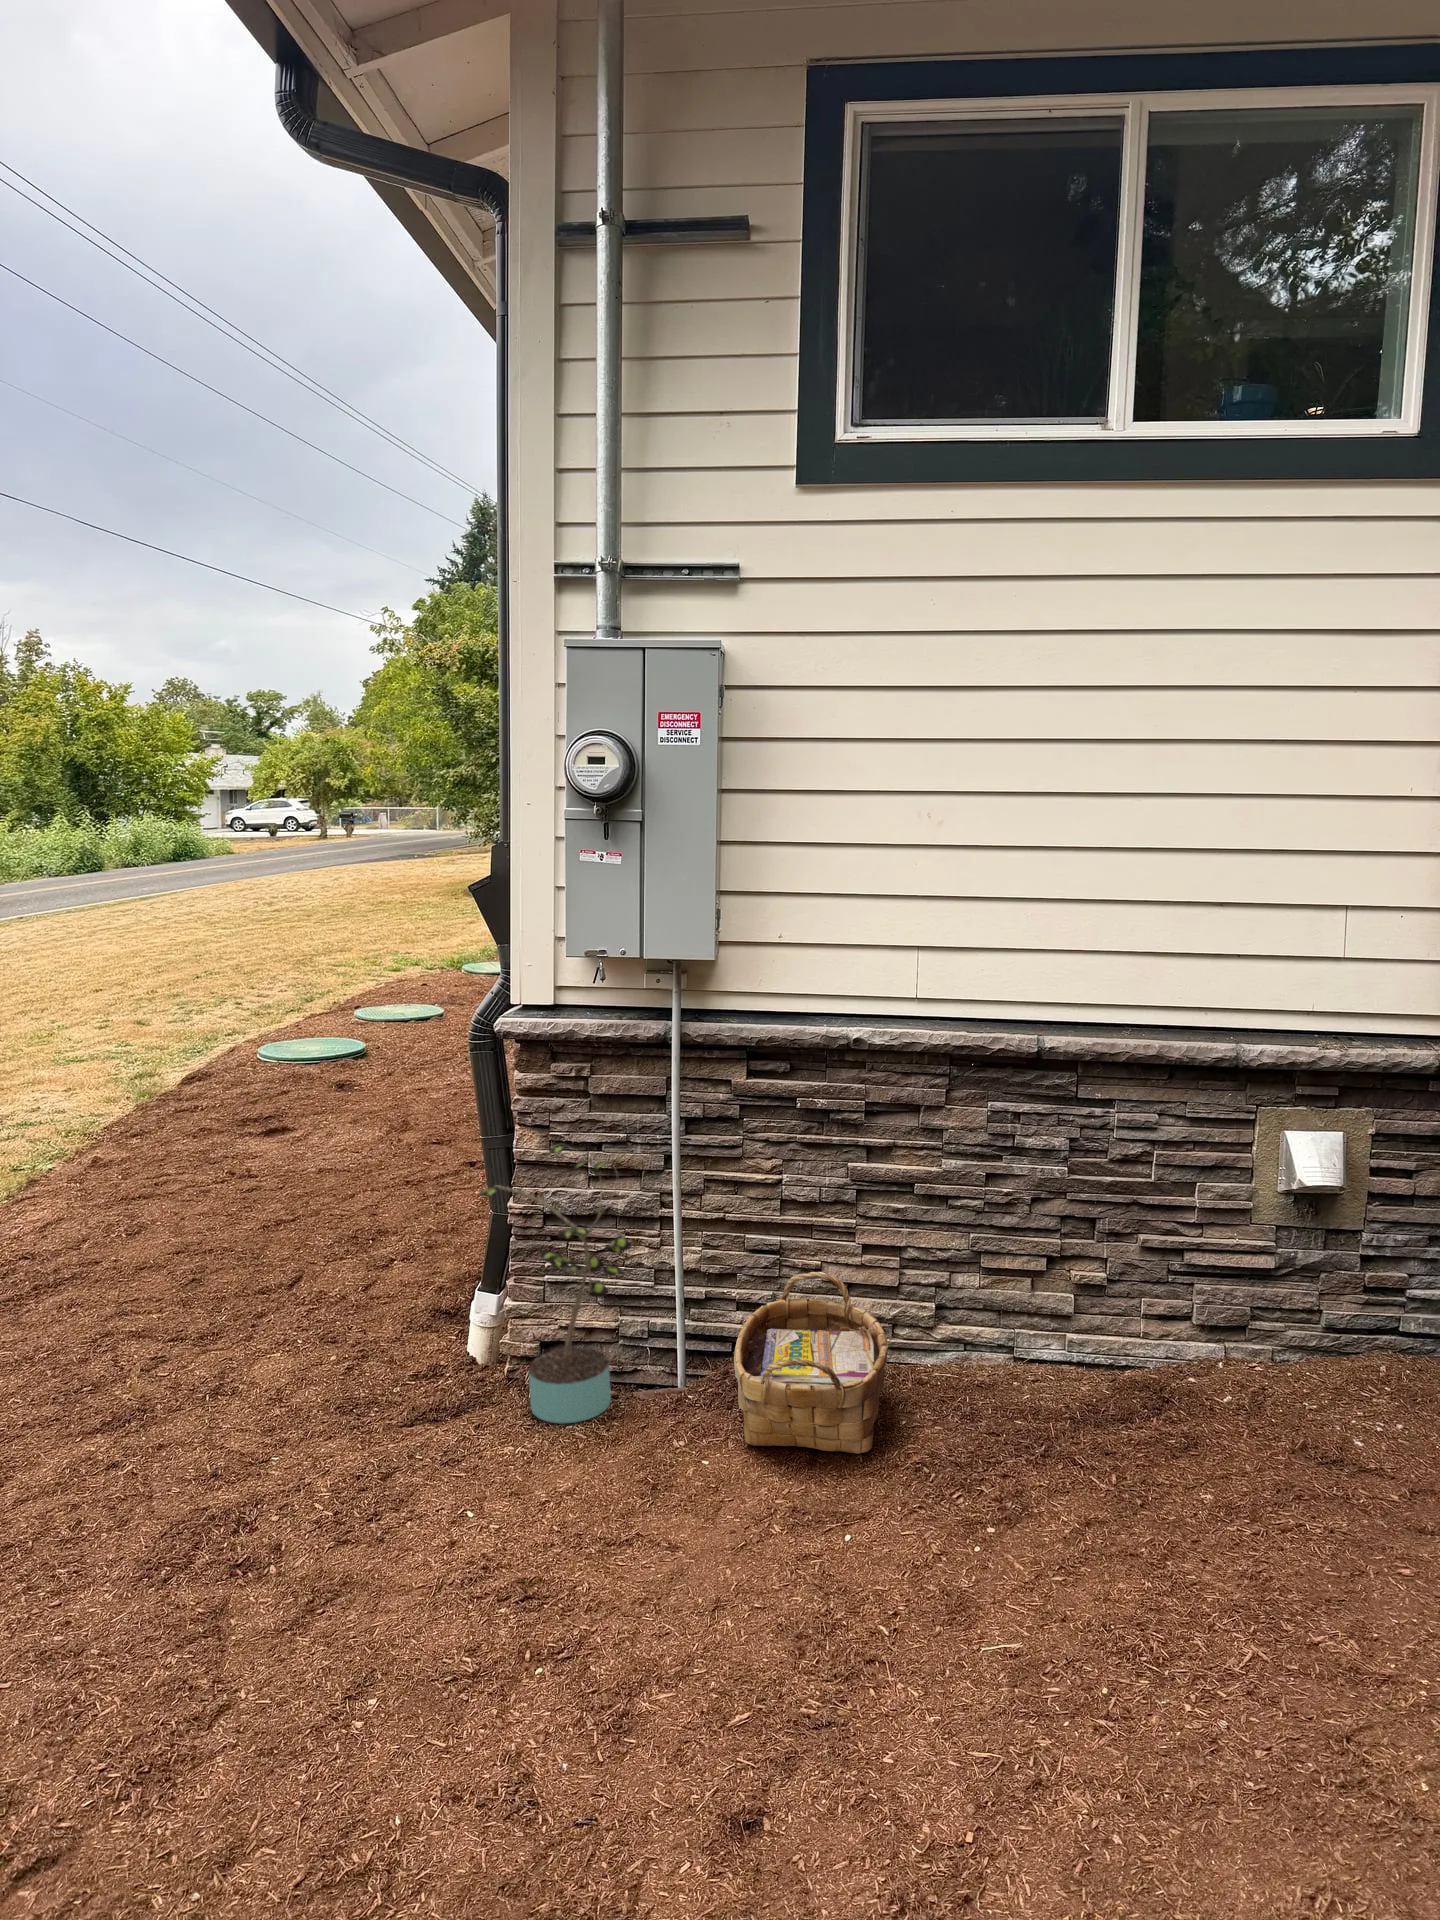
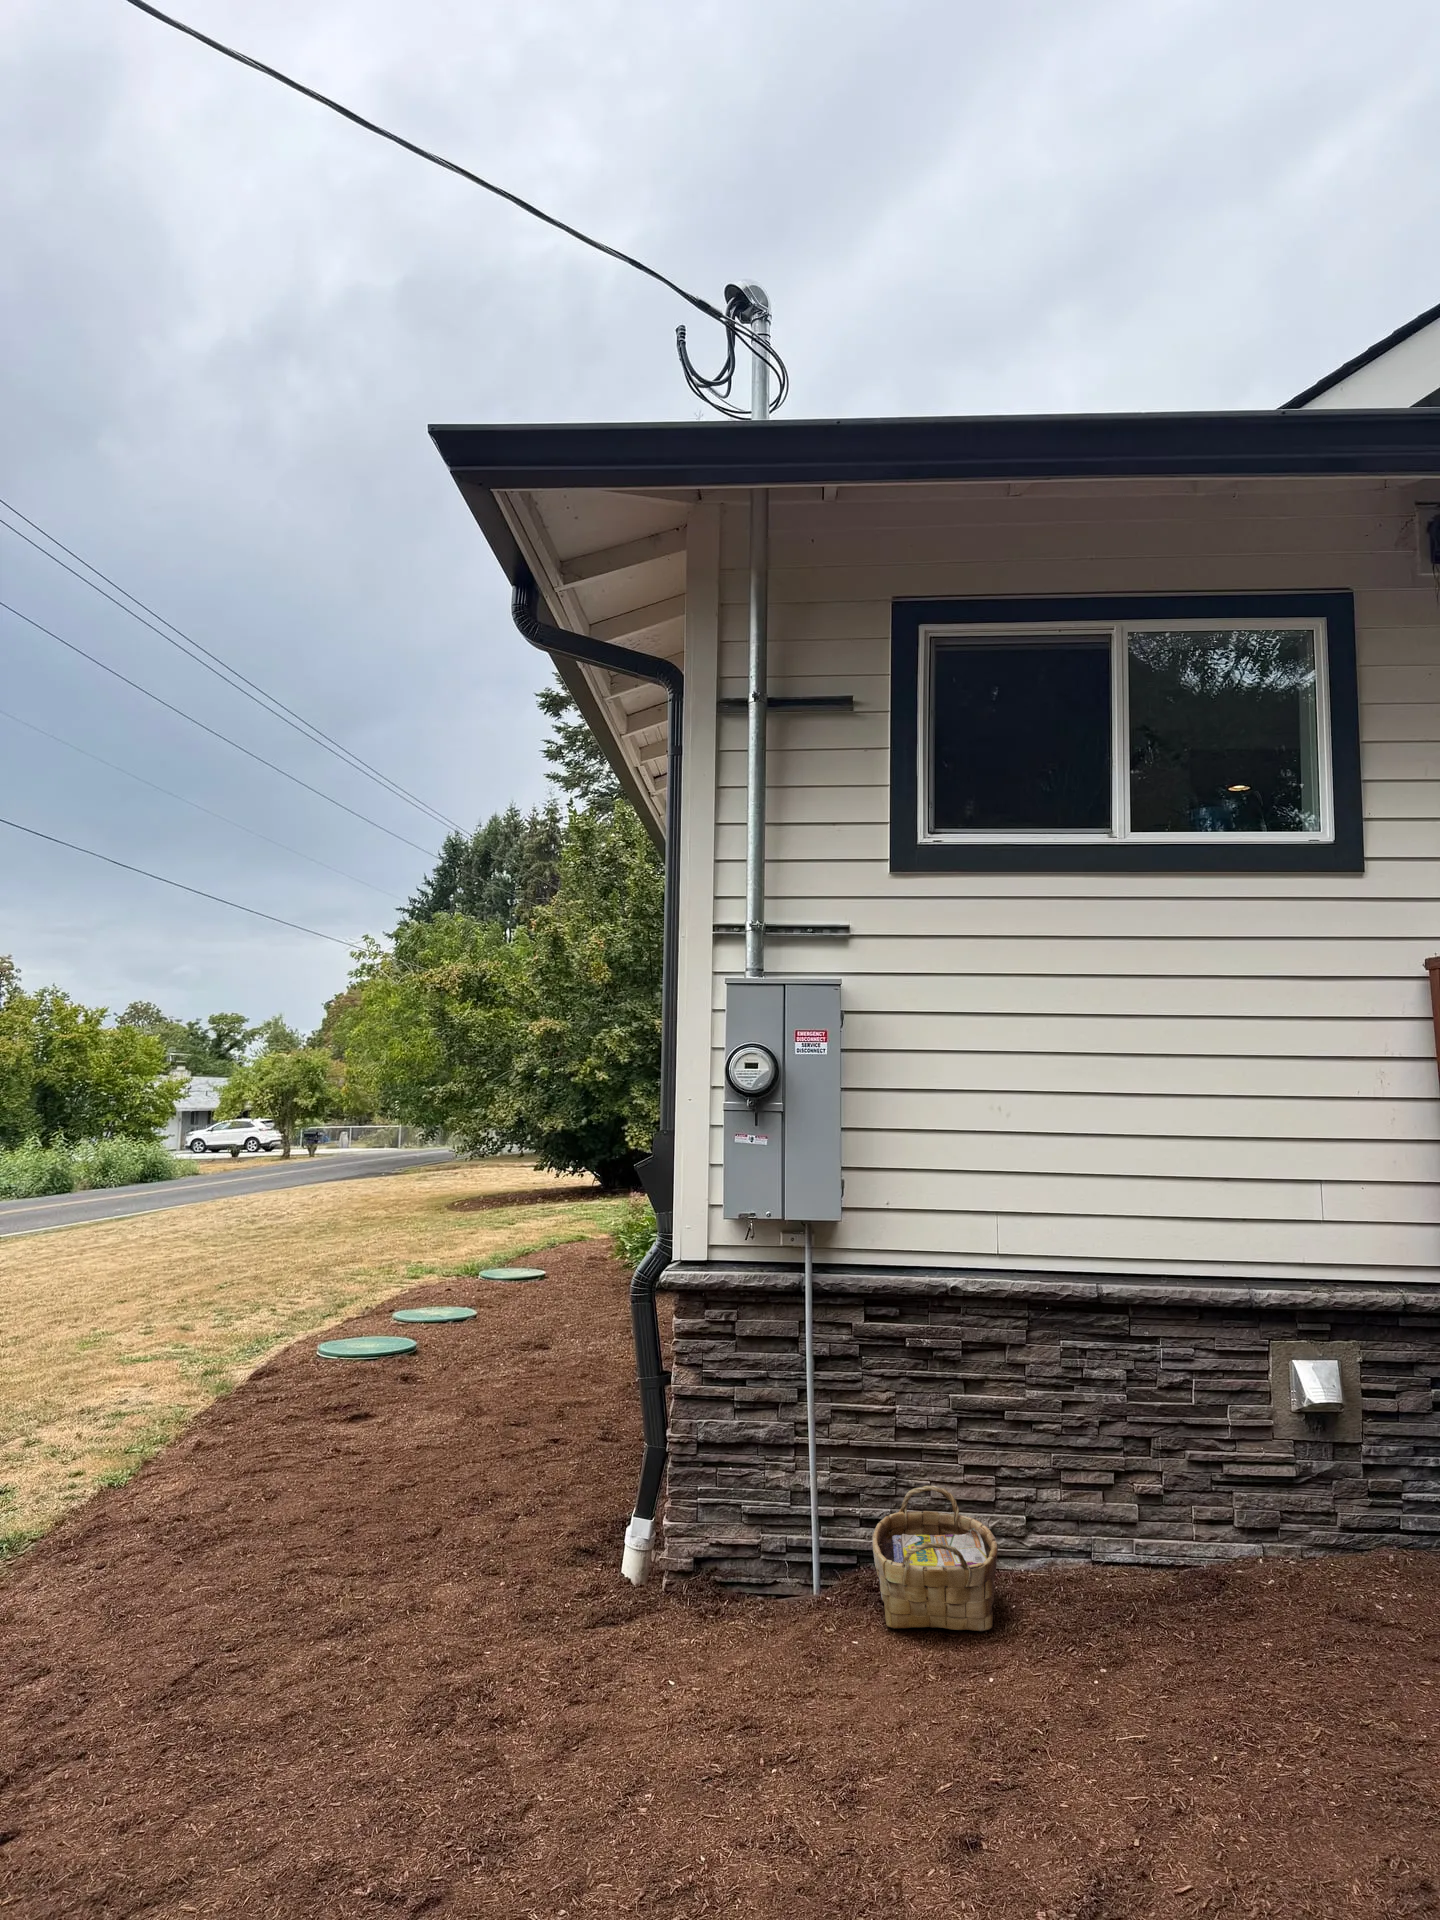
potted plant: present [479,1143,631,1423] -> none [658,1377,786,1620]

